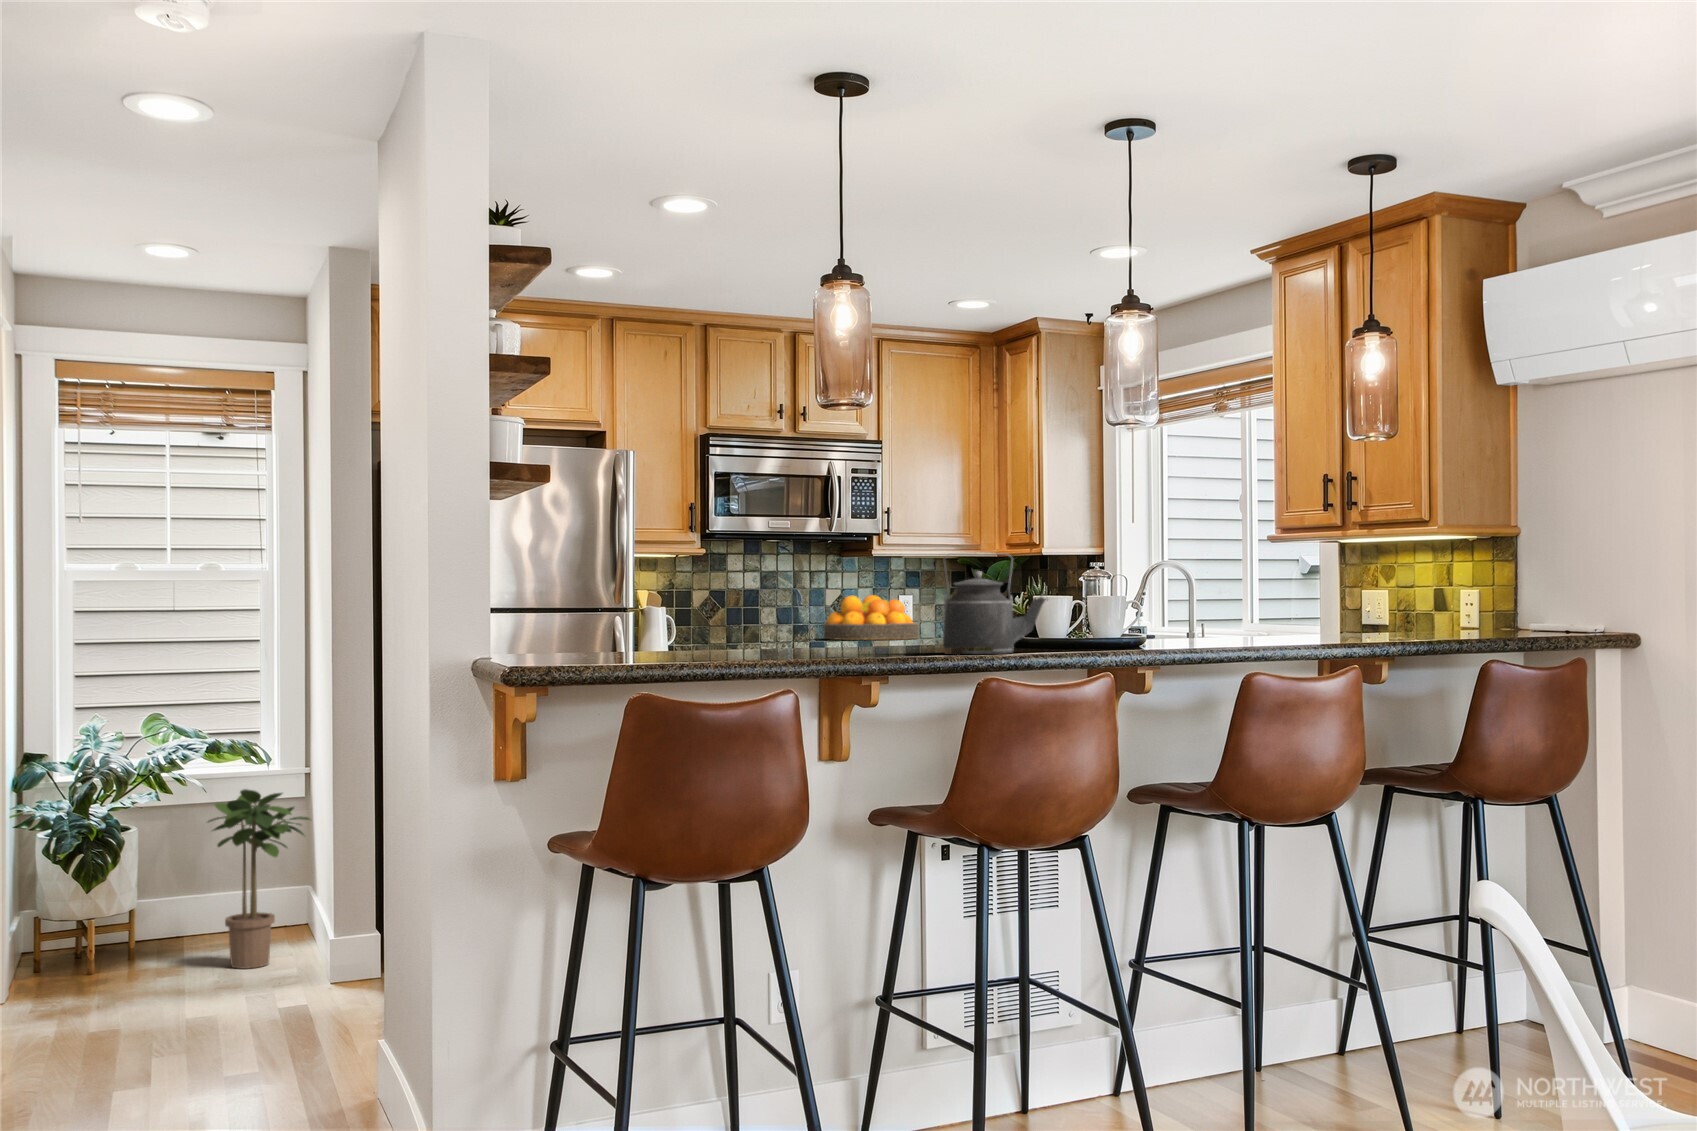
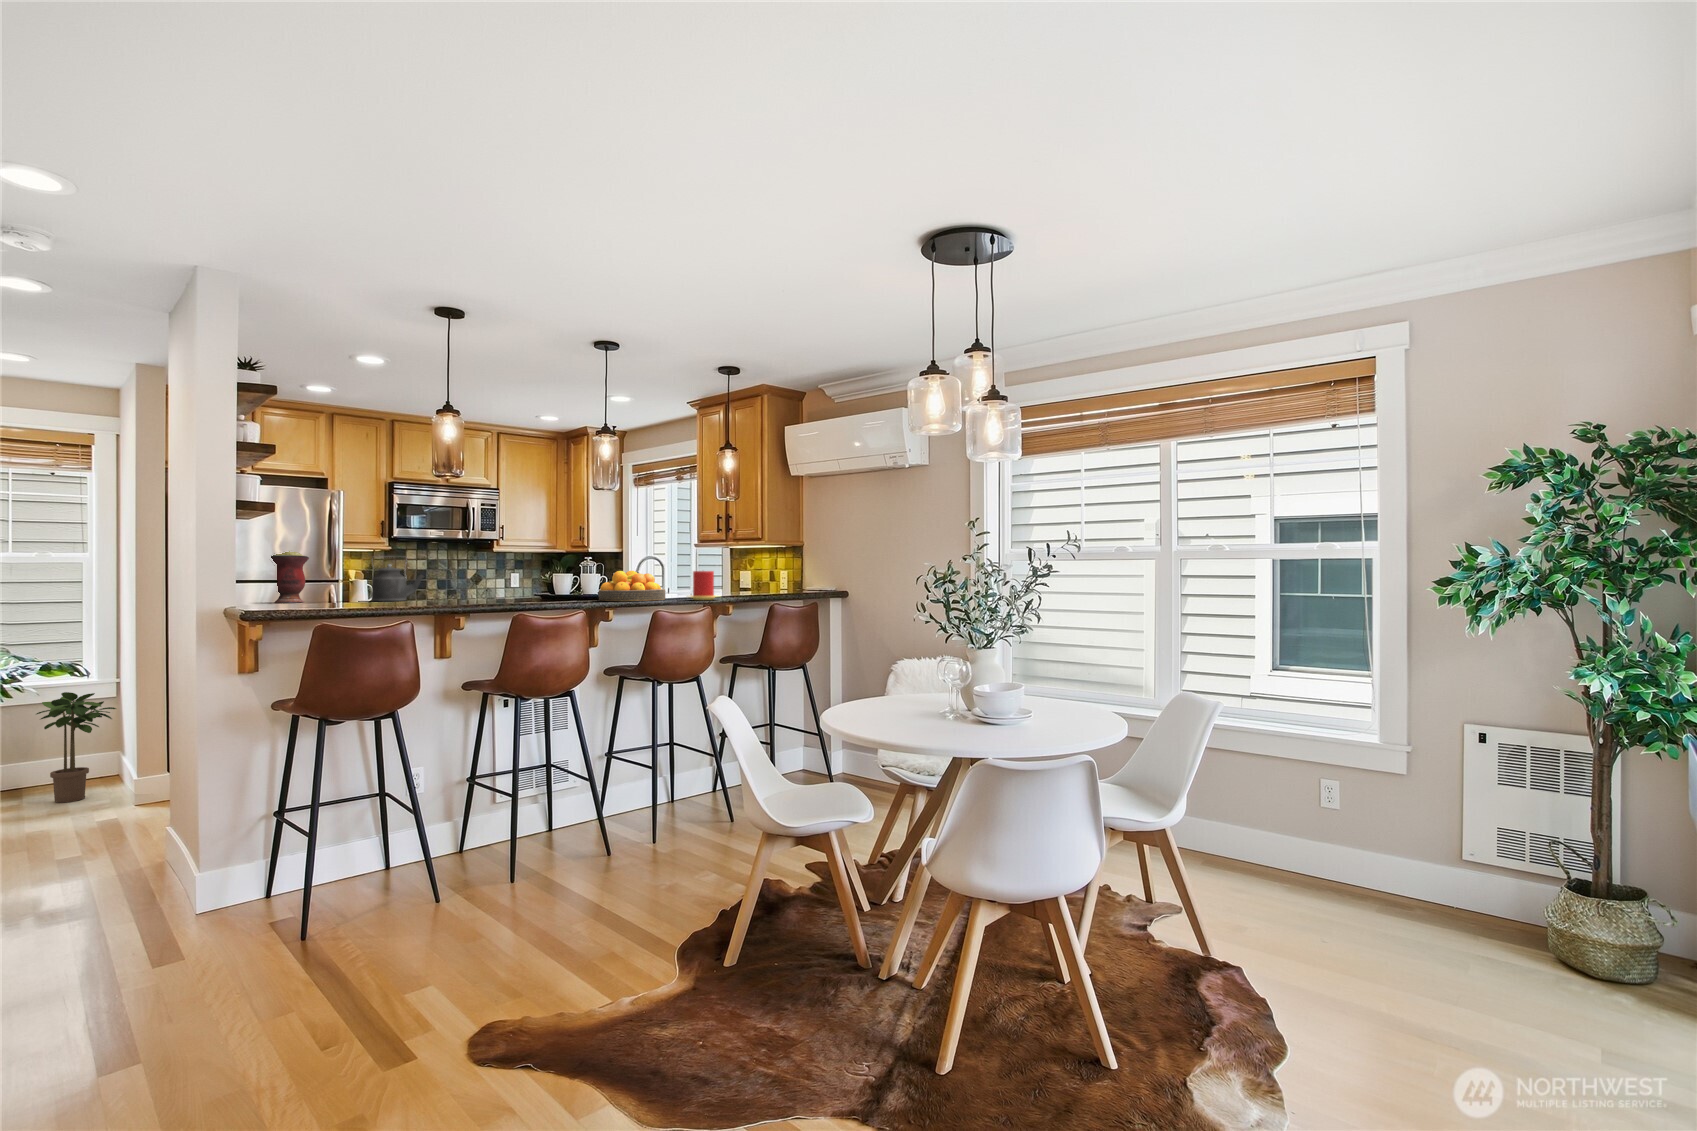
kettle: present [943,553,1046,654] -> present [371,559,424,601]
vase: none [525,556,586,648] -> present [271,551,309,603]
candle: none [1286,591,1363,653] -> present [691,571,718,600]
fruit bowl: present [823,595,919,640] -> present [599,571,665,601]

